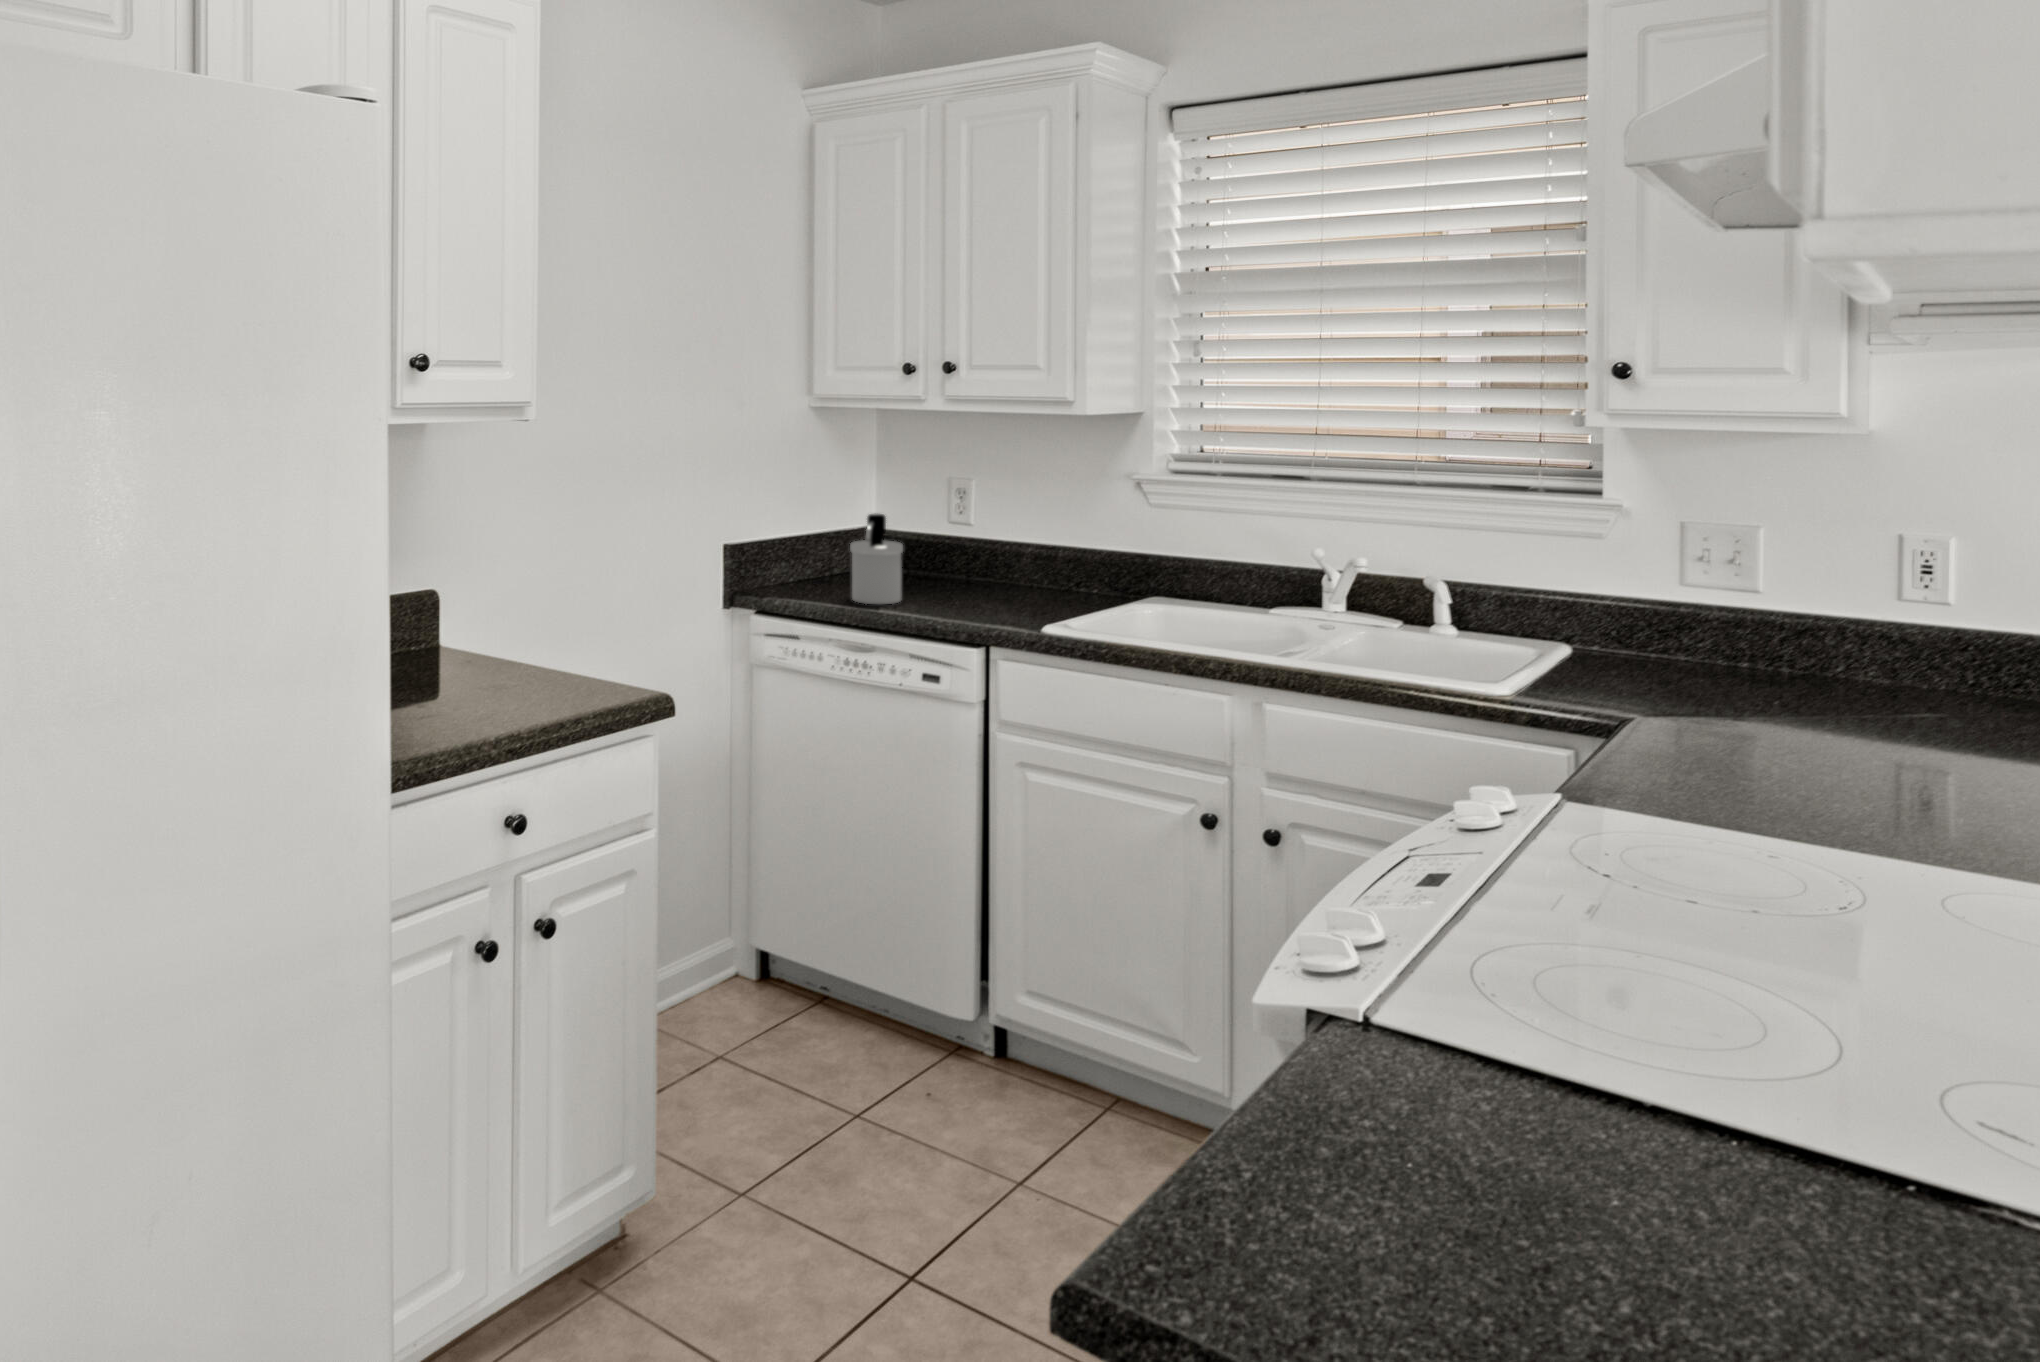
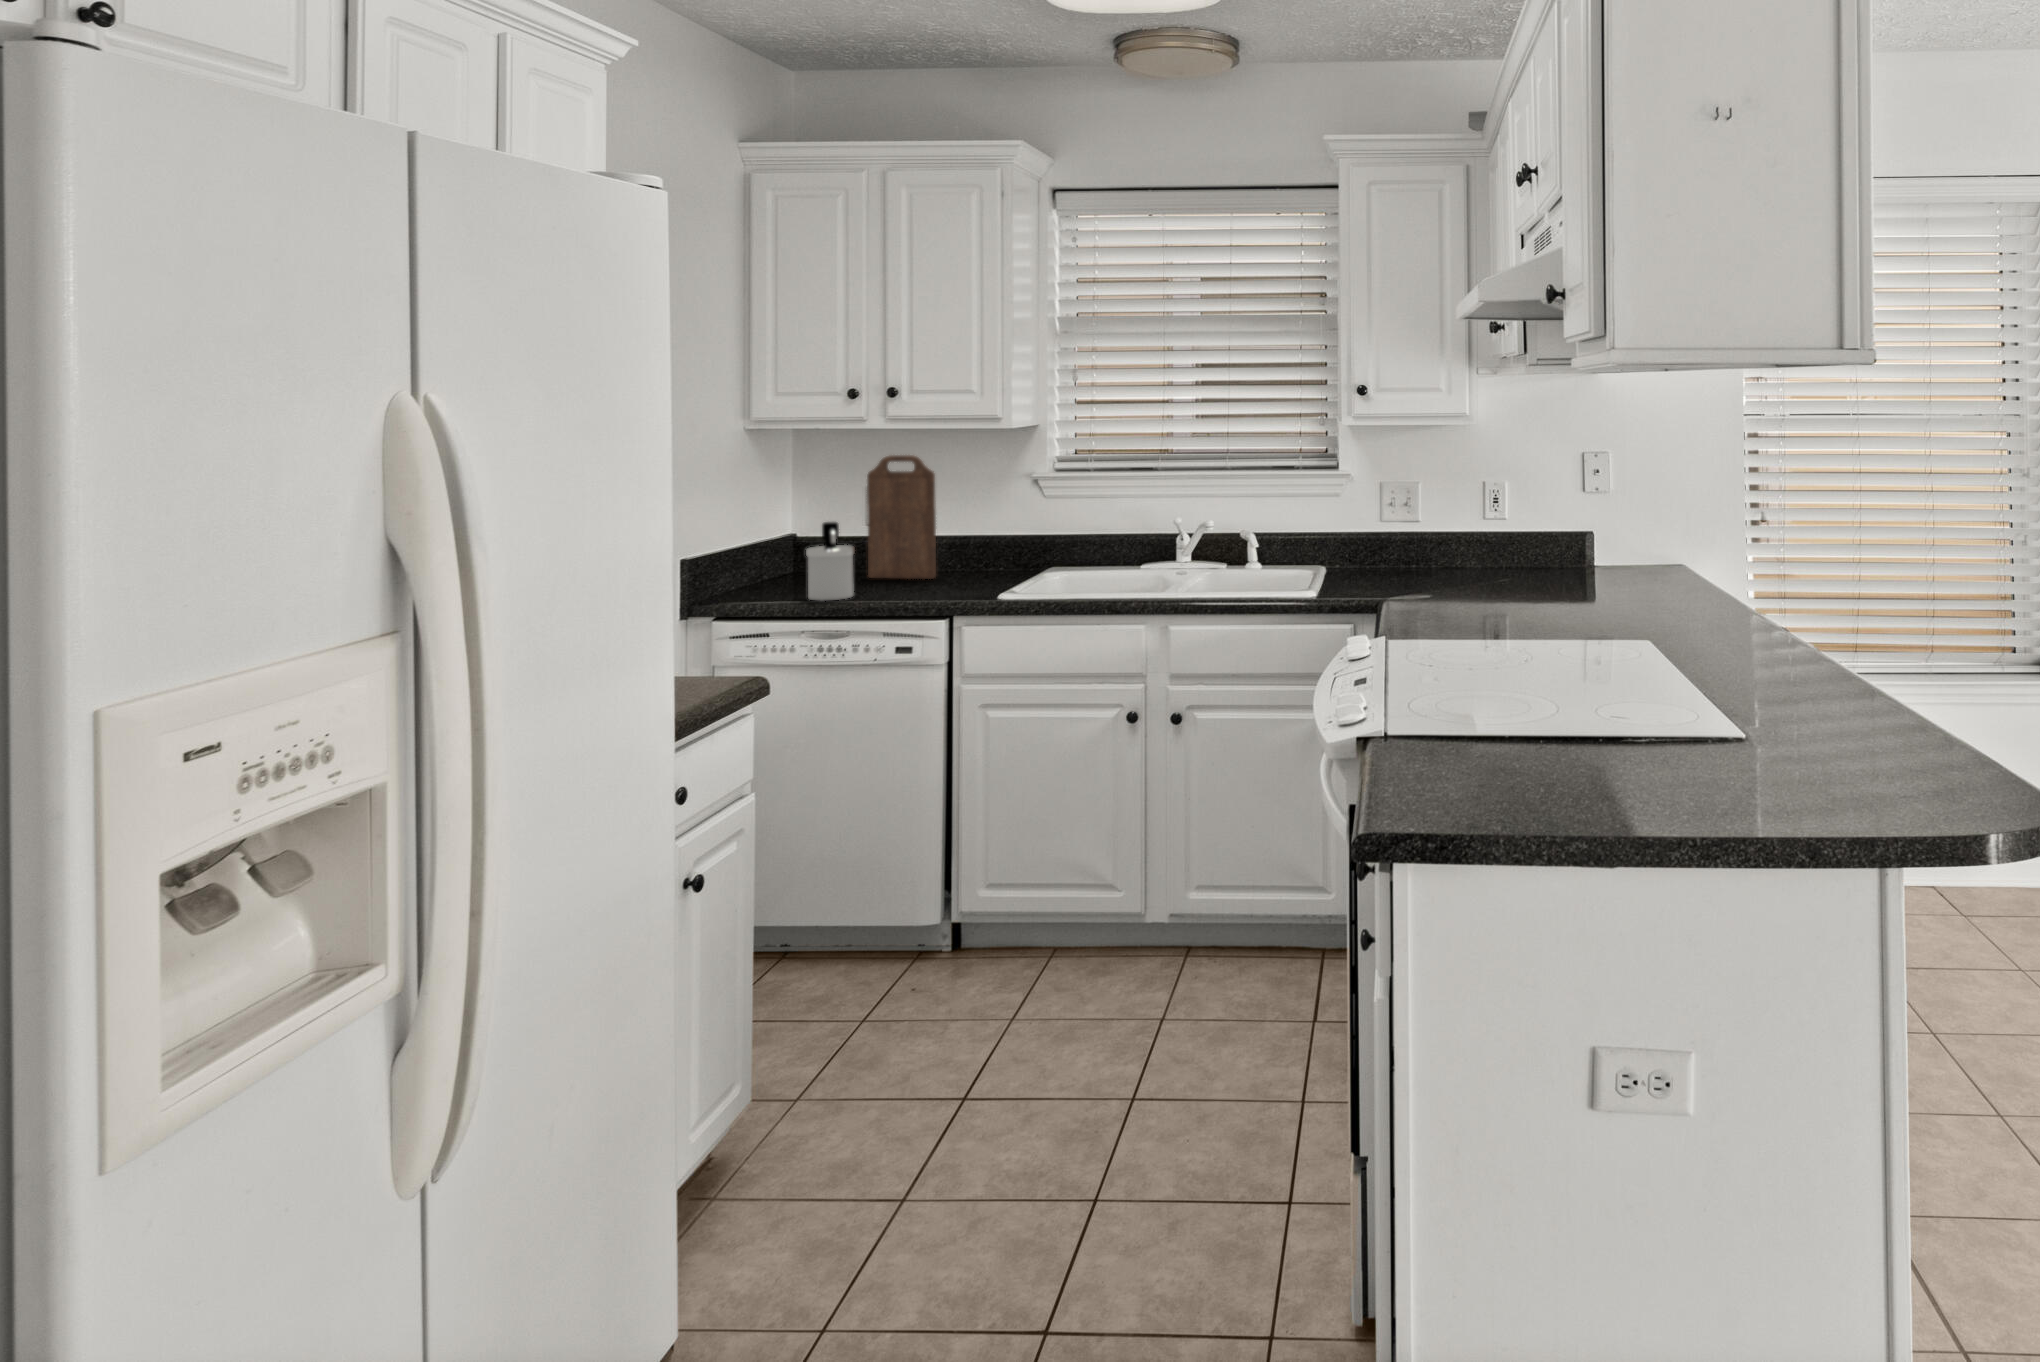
cutting board: none [942,441,1012,589] -> present [867,455,936,579]

